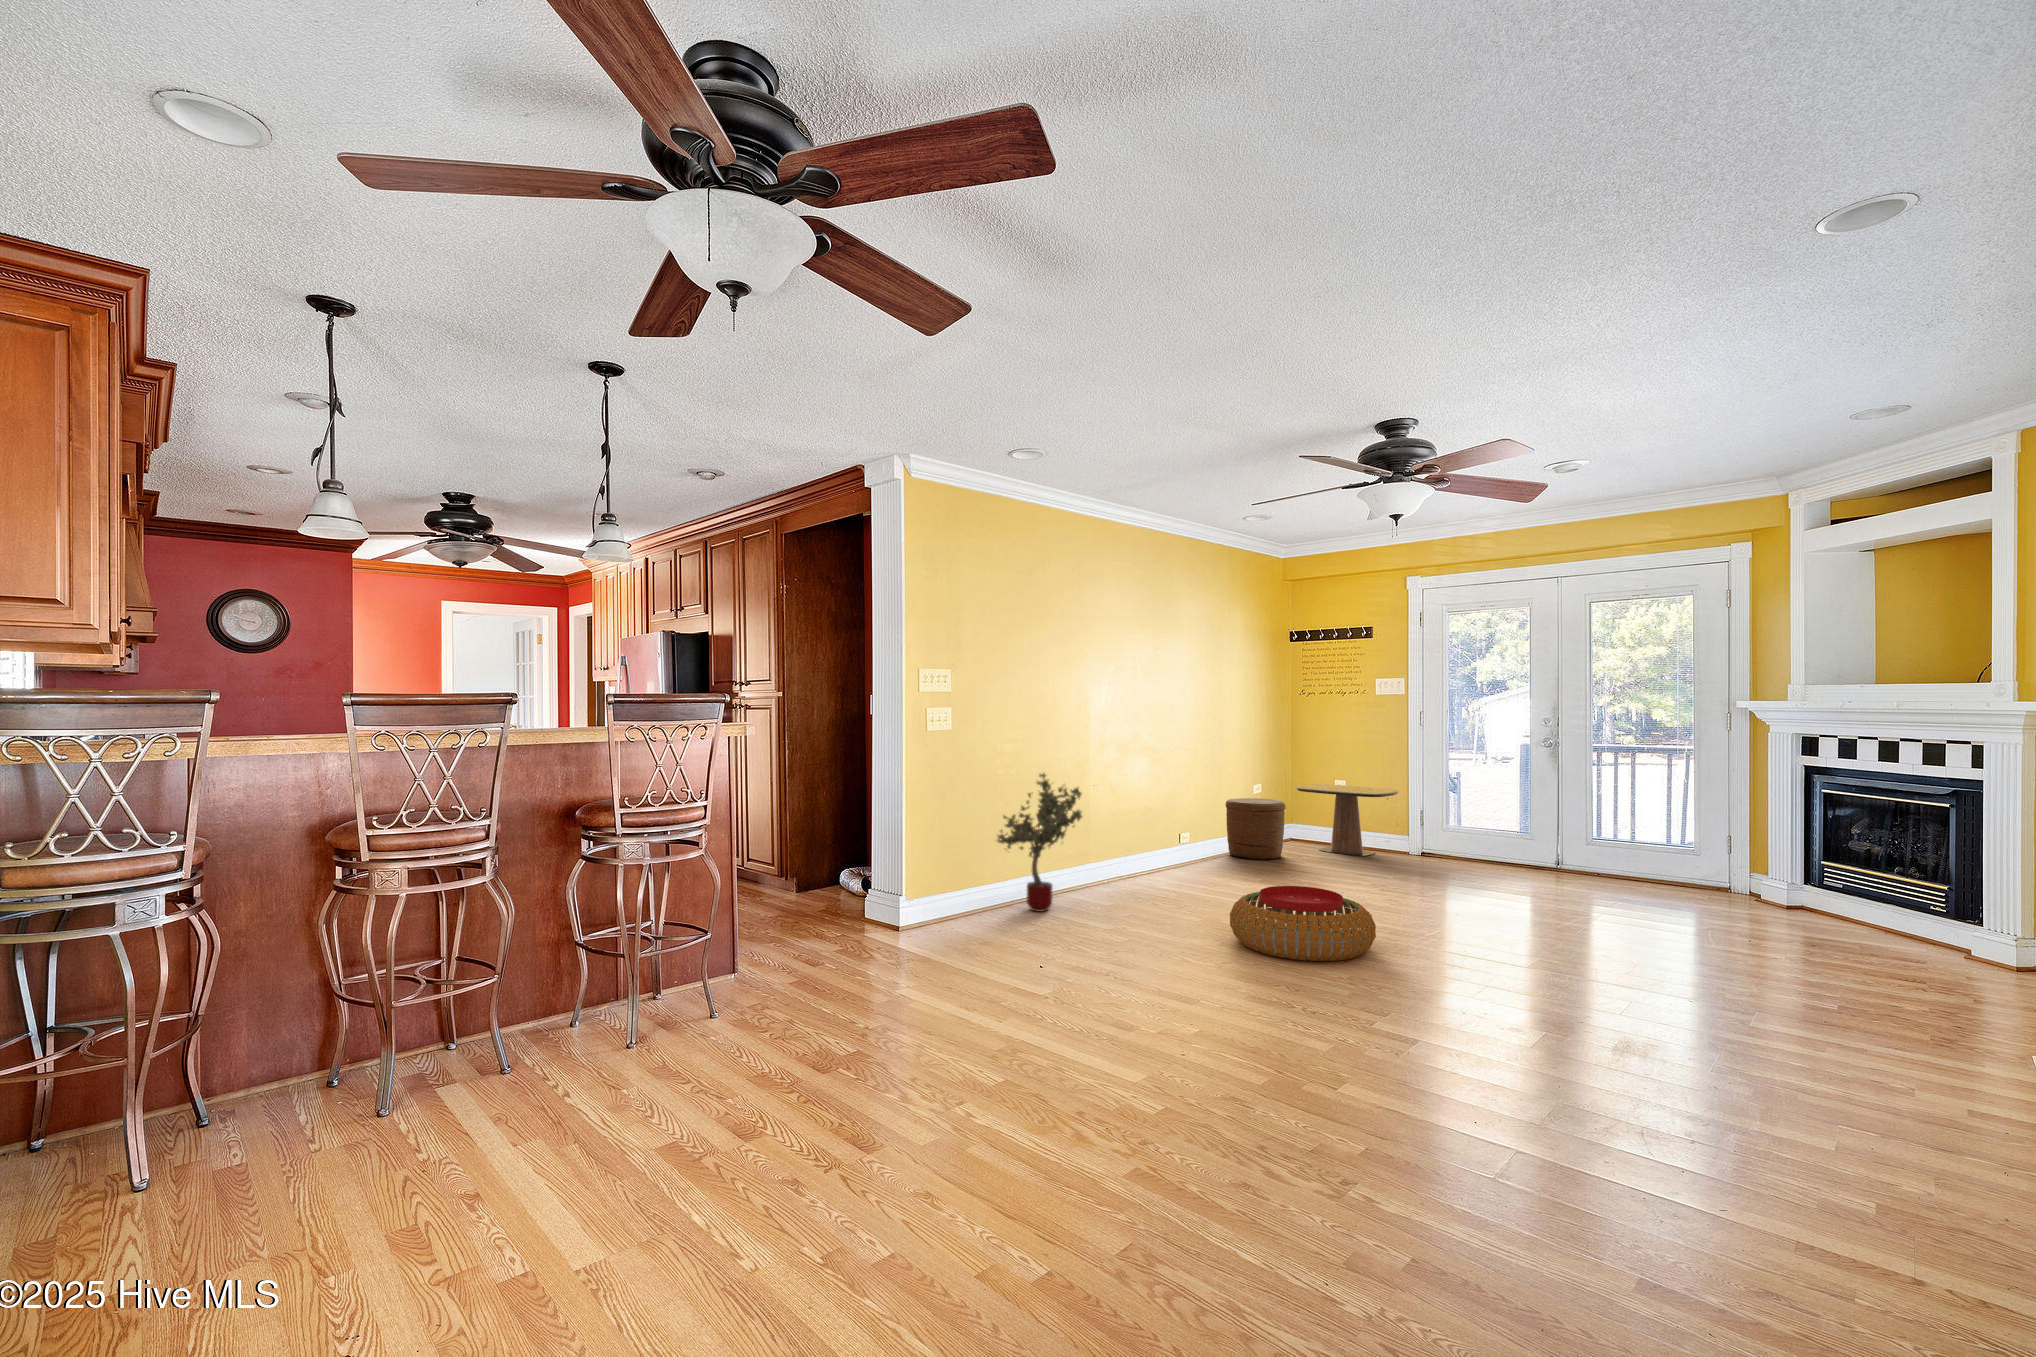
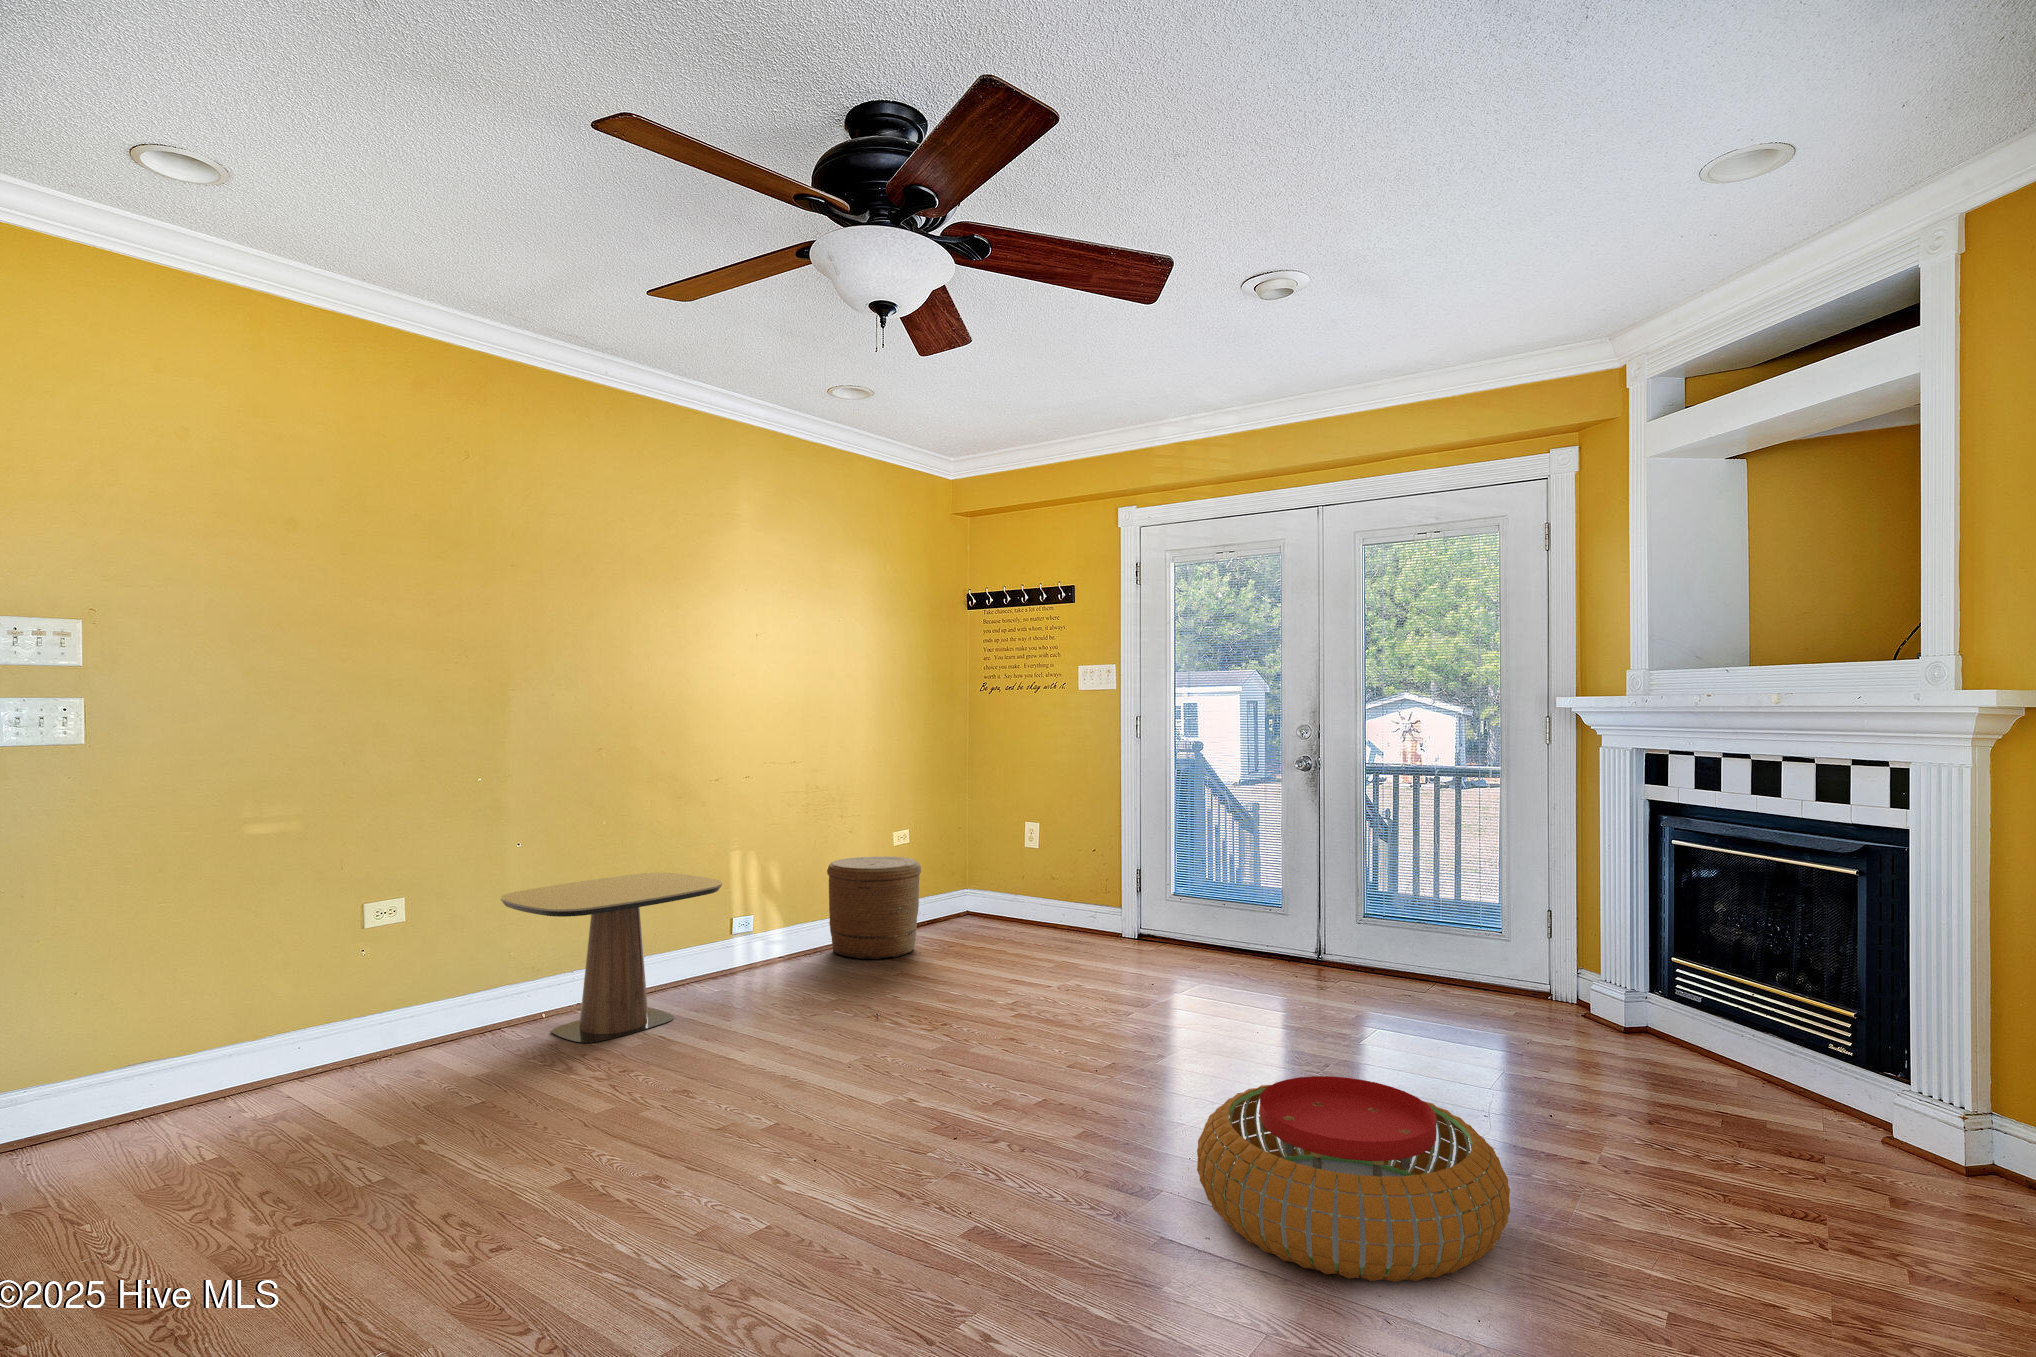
potted tree: present [998,773,1082,912] -> none [137,841,406,1125]
side table: present [1296,784,1399,856] -> present [501,873,722,1043]
pouf: present [1230,886,1376,961] -> present [1197,1076,1510,1282]

